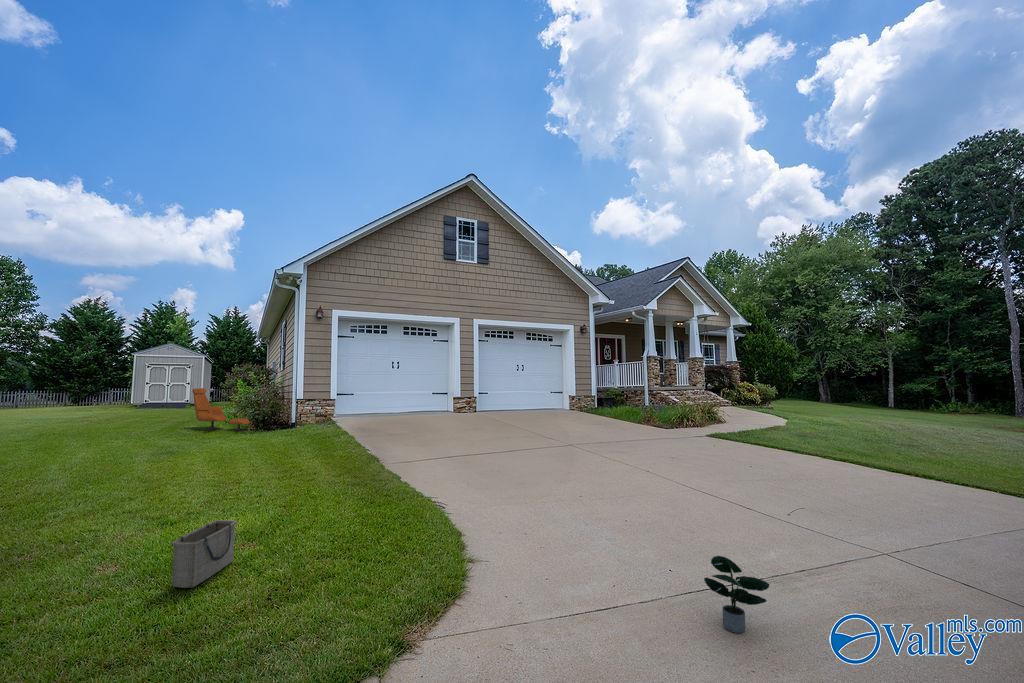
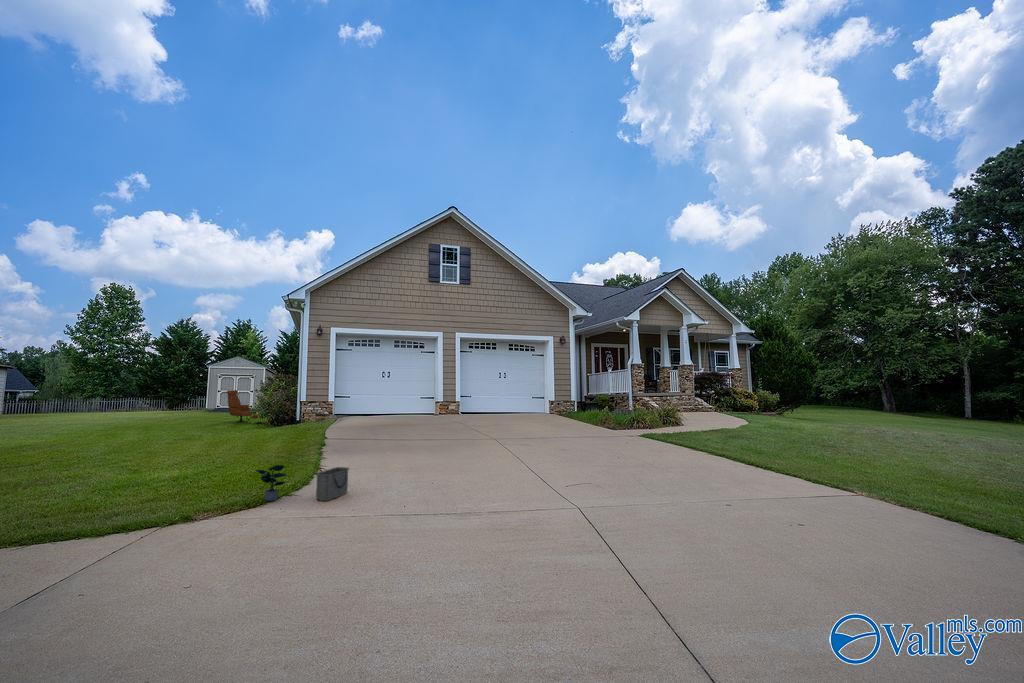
basket: present [172,520,237,588] -> present [316,467,349,501]
potted plant: present [704,556,769,633] -> present [256,465,288,501]

